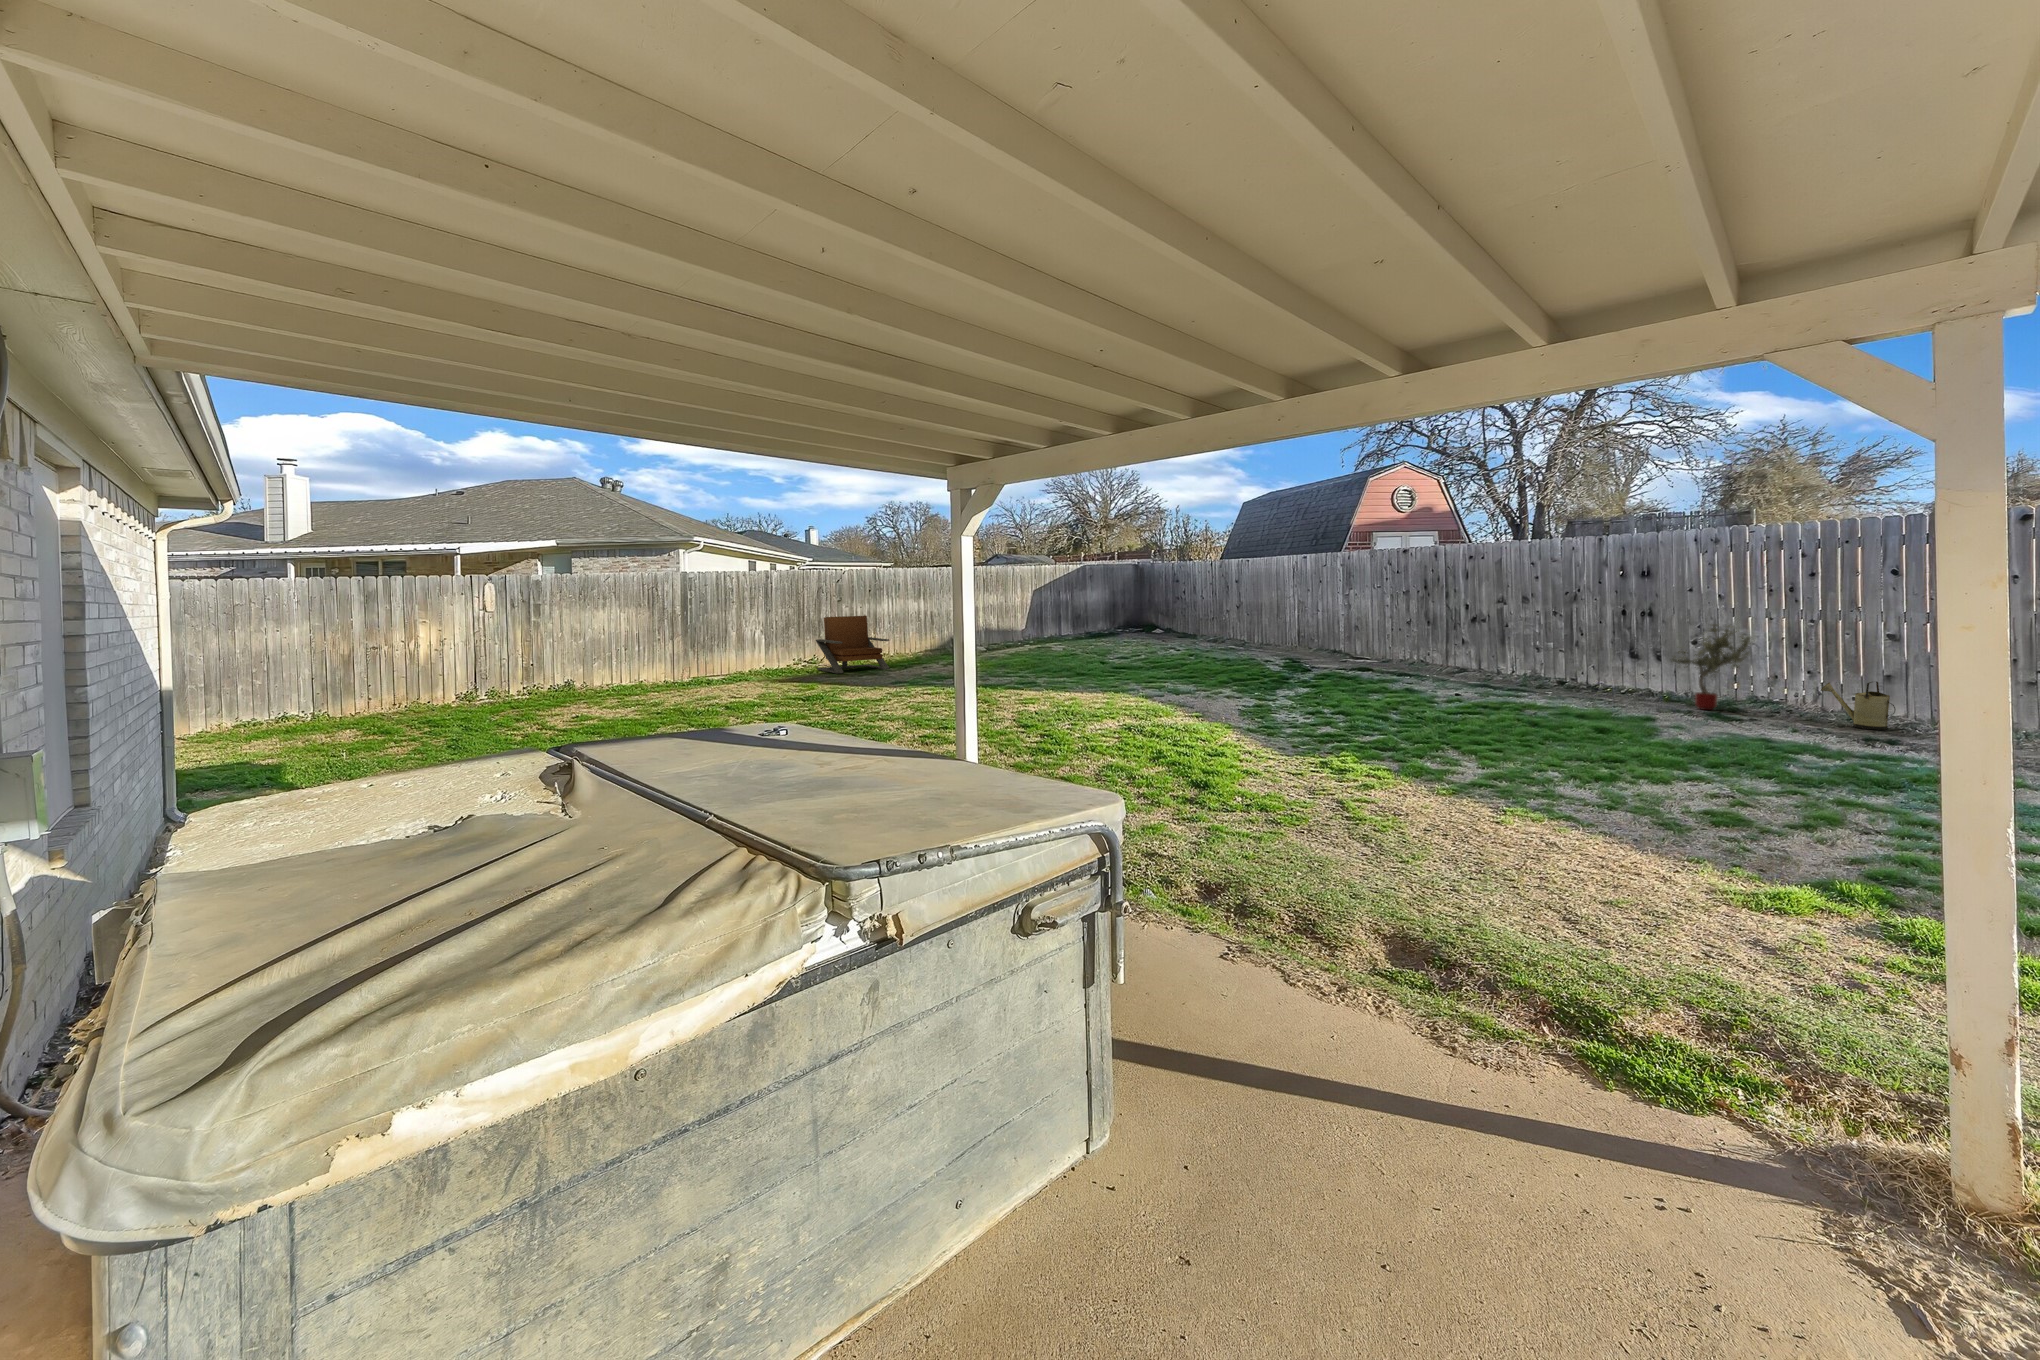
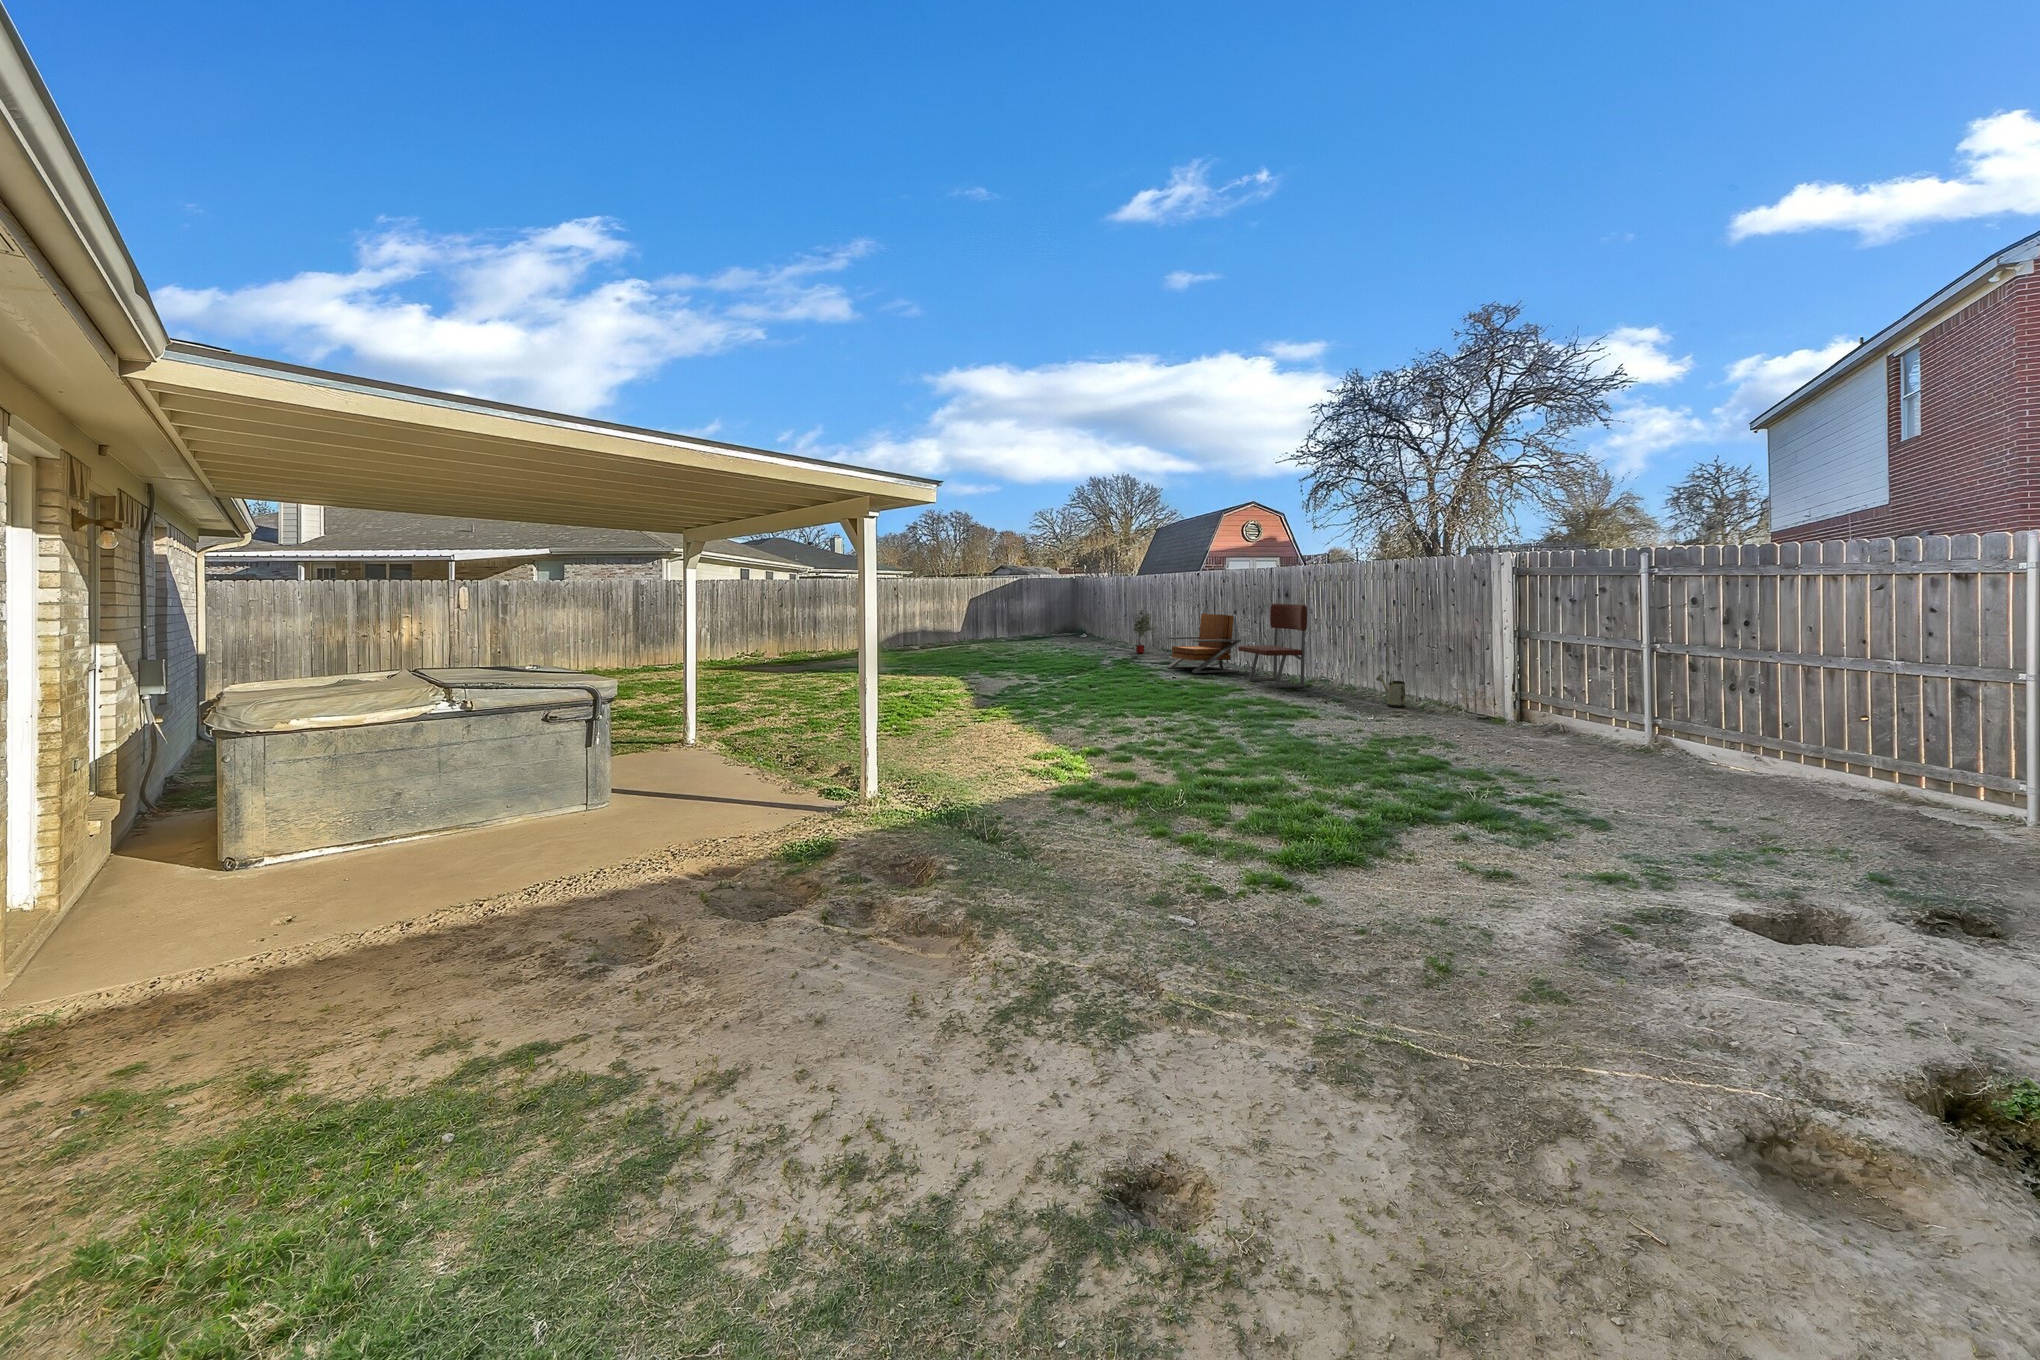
bench: none [1502,588,1633,697] -> present [1238,604,1307,688]
lounge chair: present [816,616,890,673] -> present [1167,614,1241,673]
potted tree: present [1672,624,1750,710] -> present [1134,610,1155,654]

